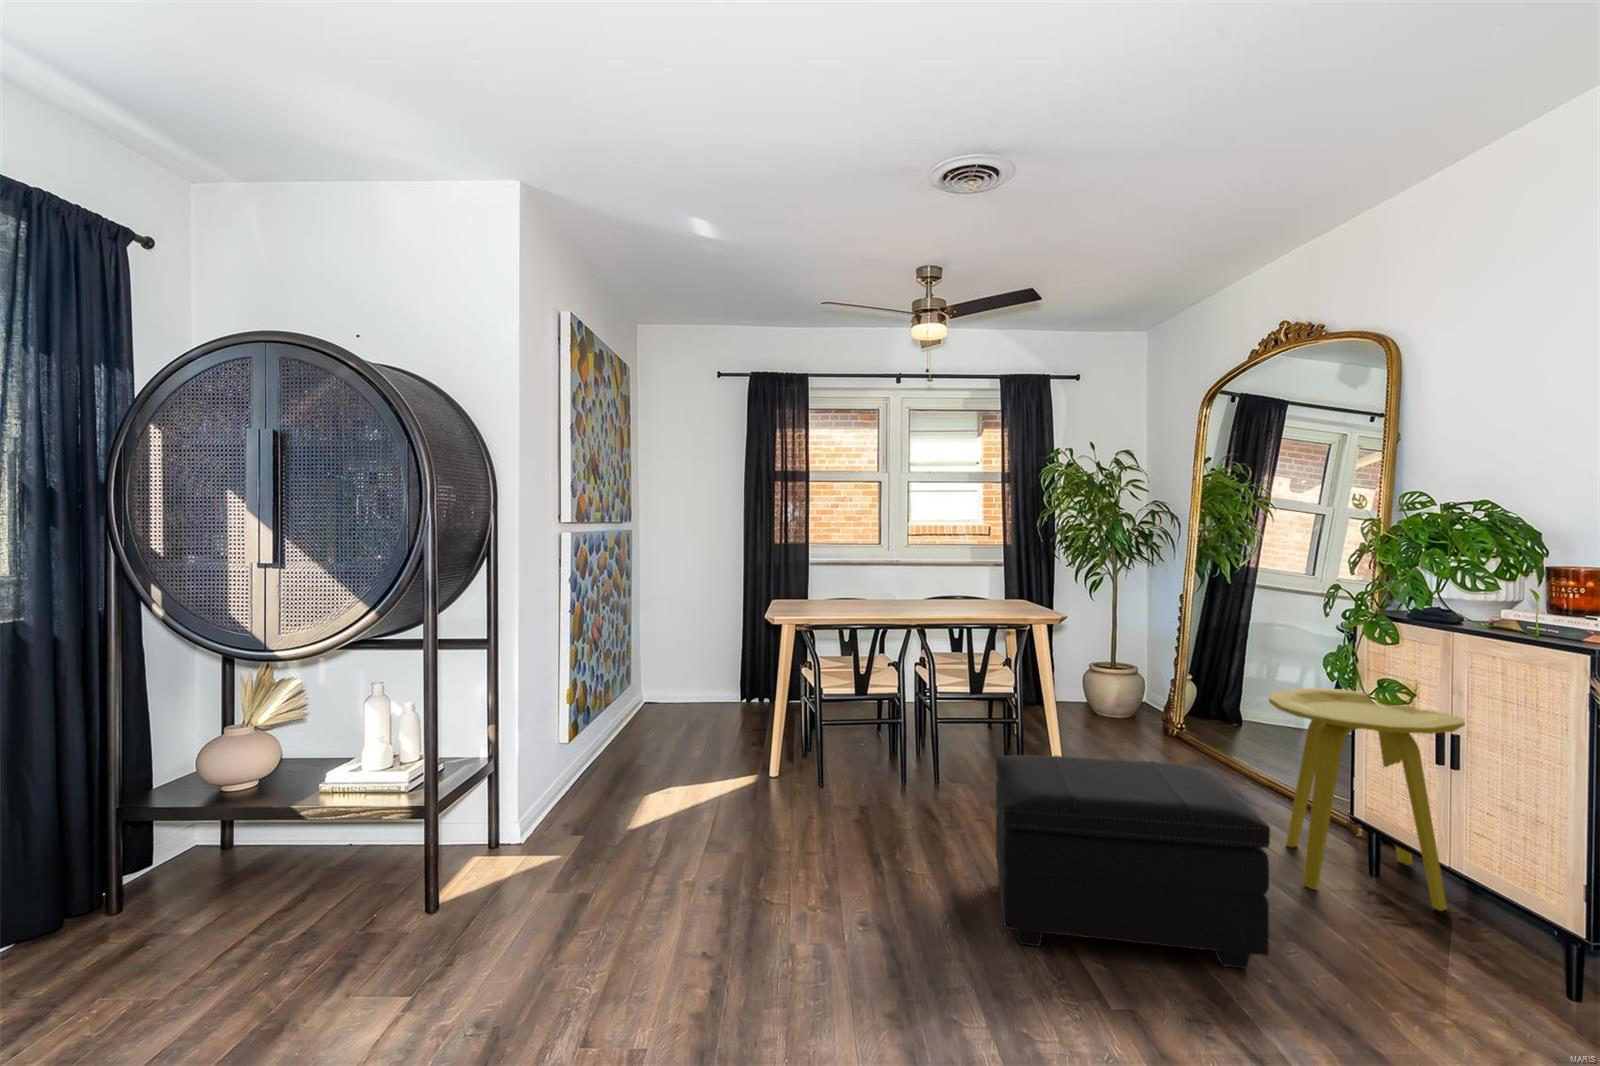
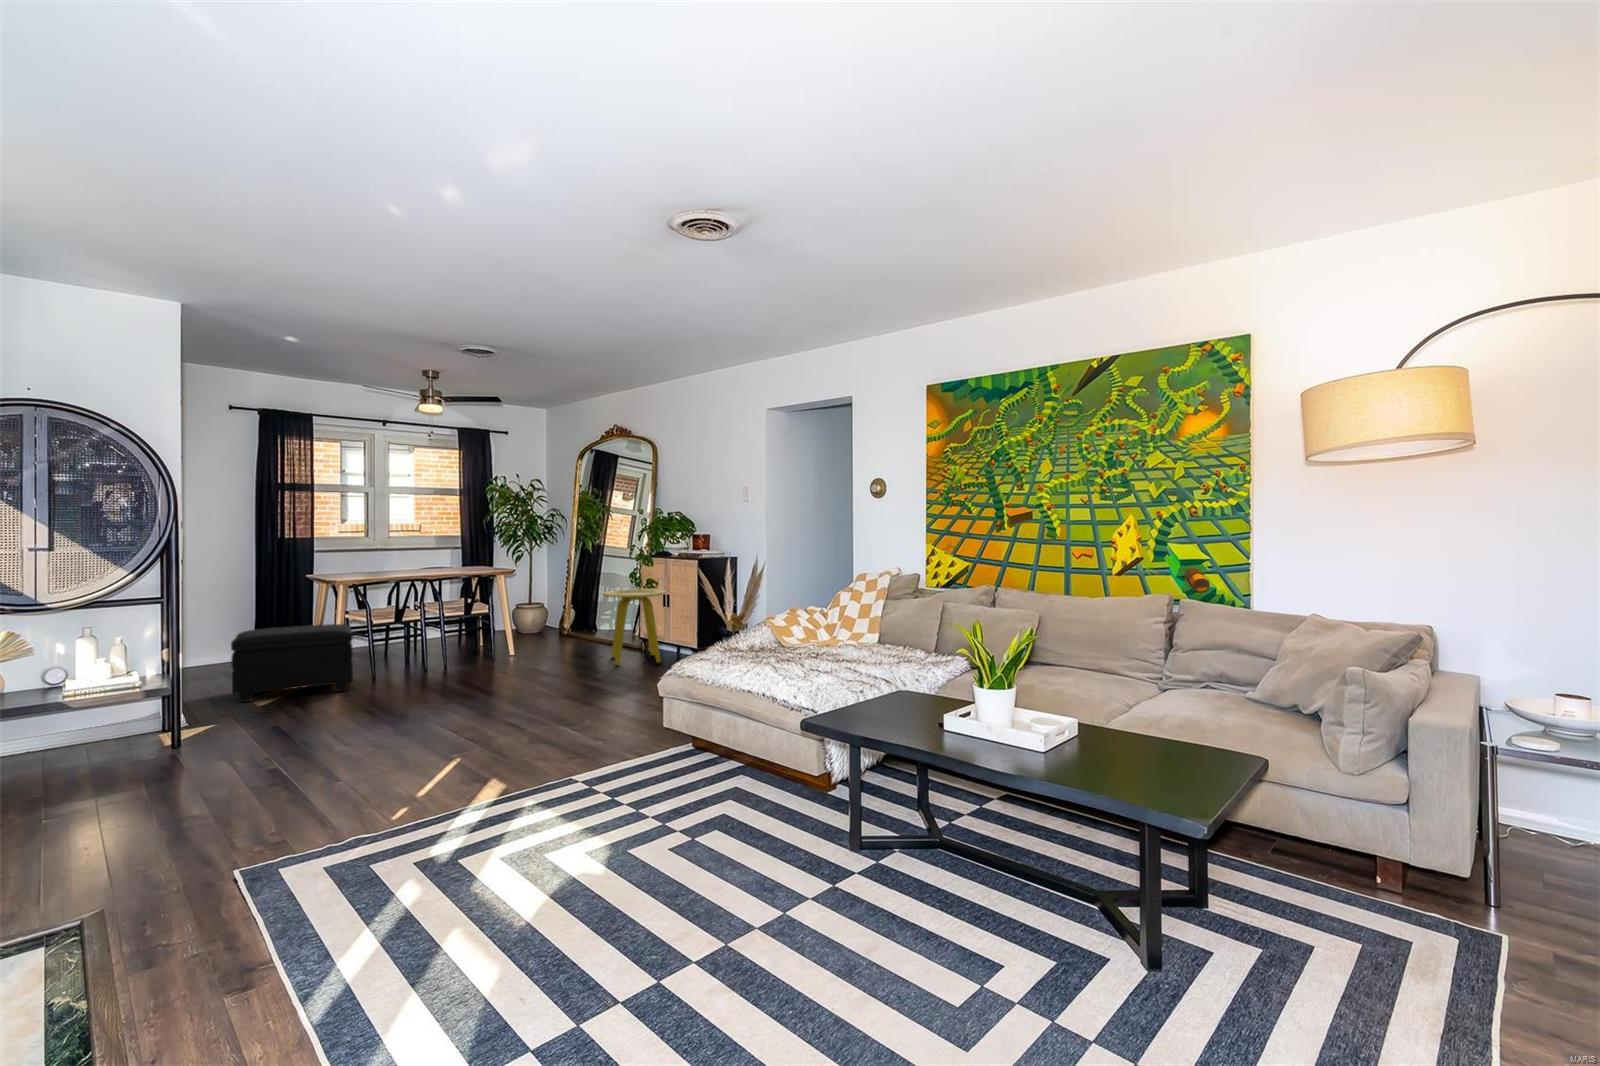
footstool: present [996,755,1270,969] -> present [231,624,353,702]

